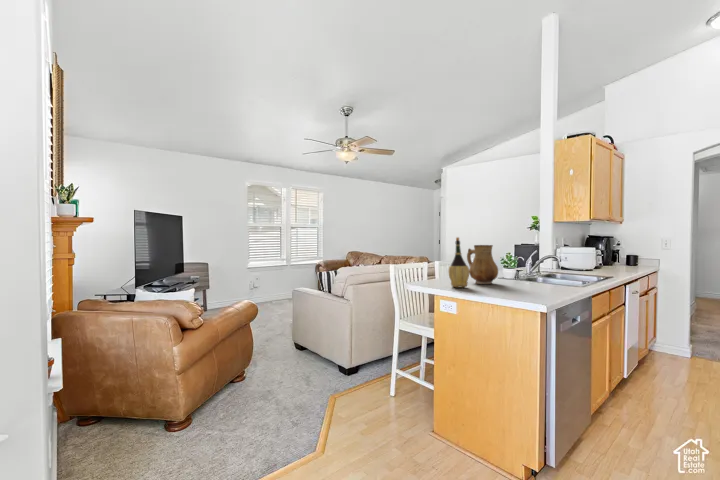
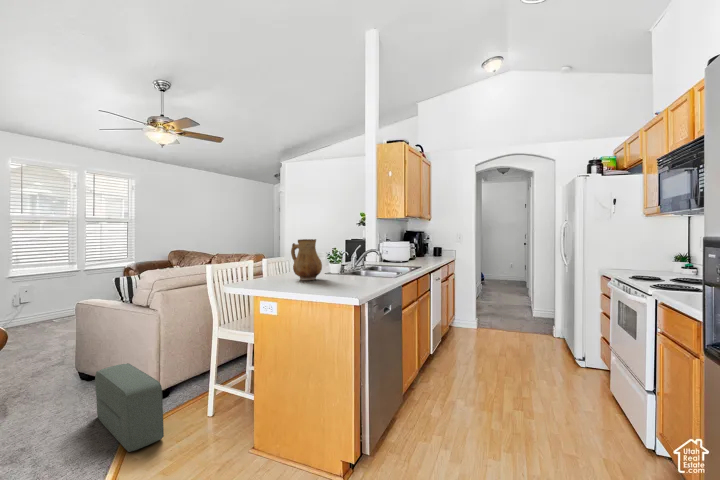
wine bottle: present [448,238,469,288] -> none [268,231,291,286]
pouf: none [310,341,360,409] -> present [95,363,164,452]

